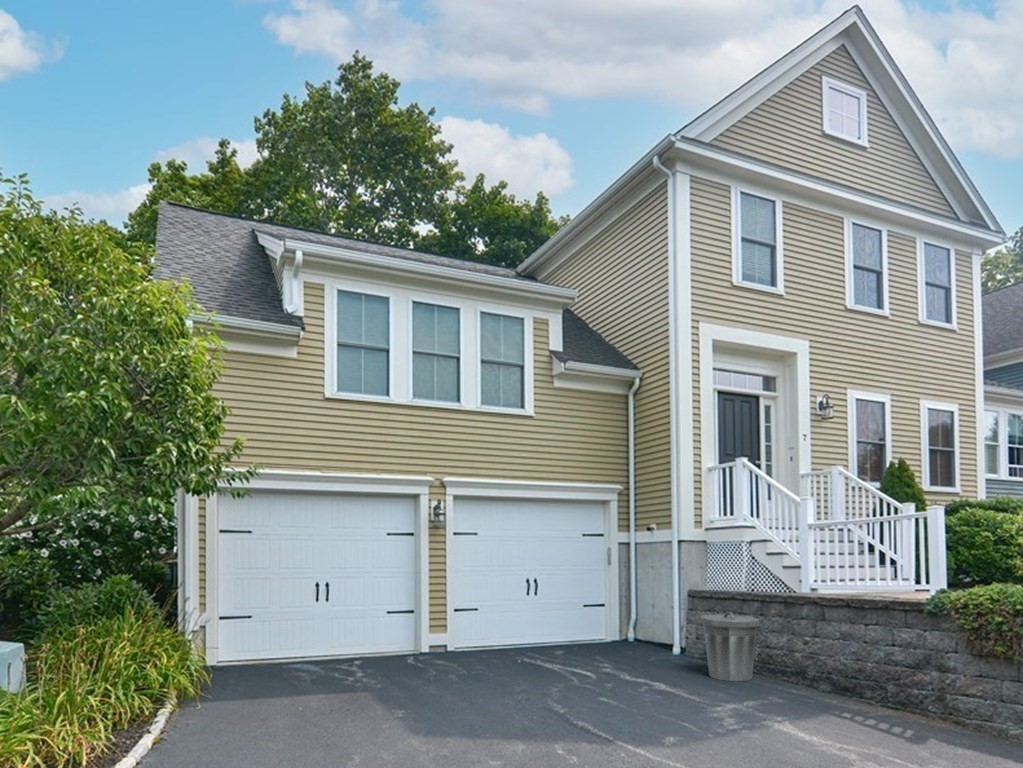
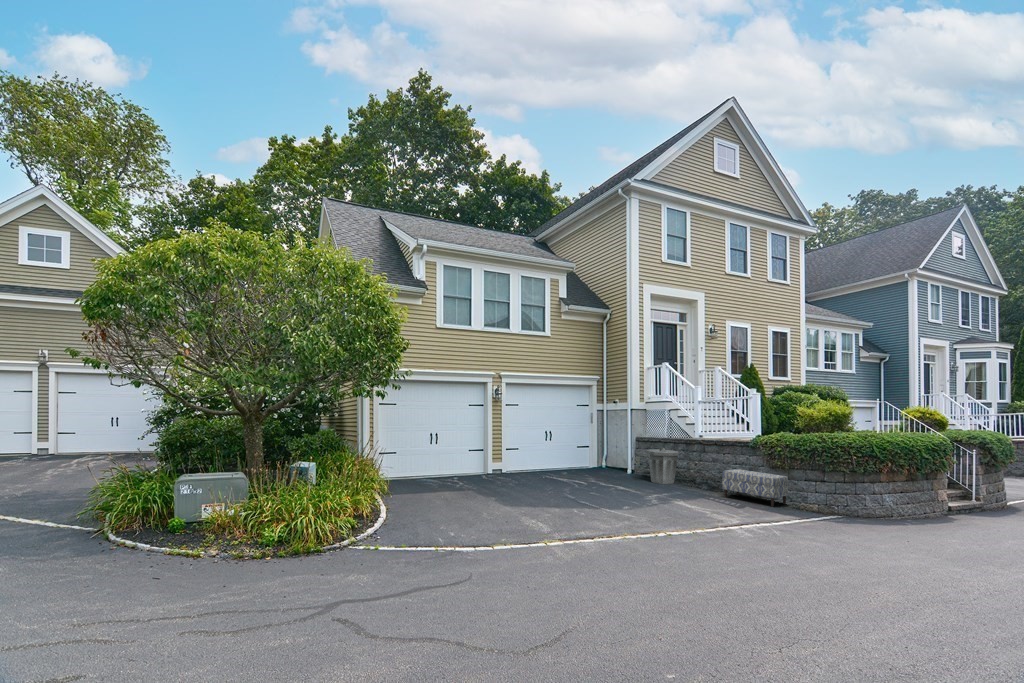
bench: none [839,655,973,736] -> present [722,469,788,507]

